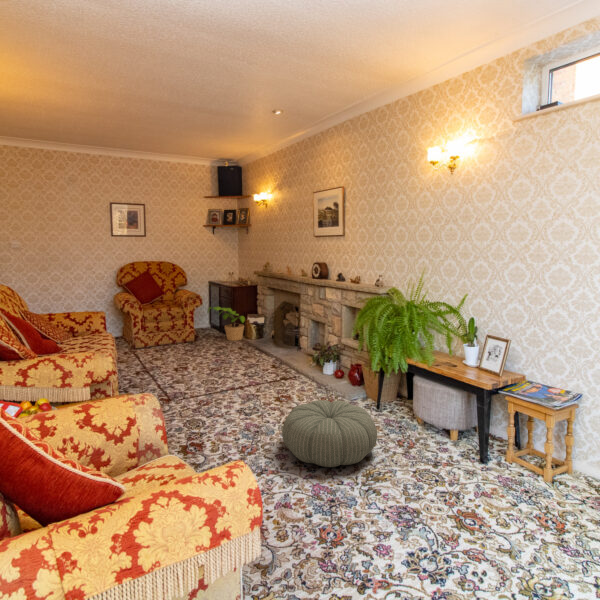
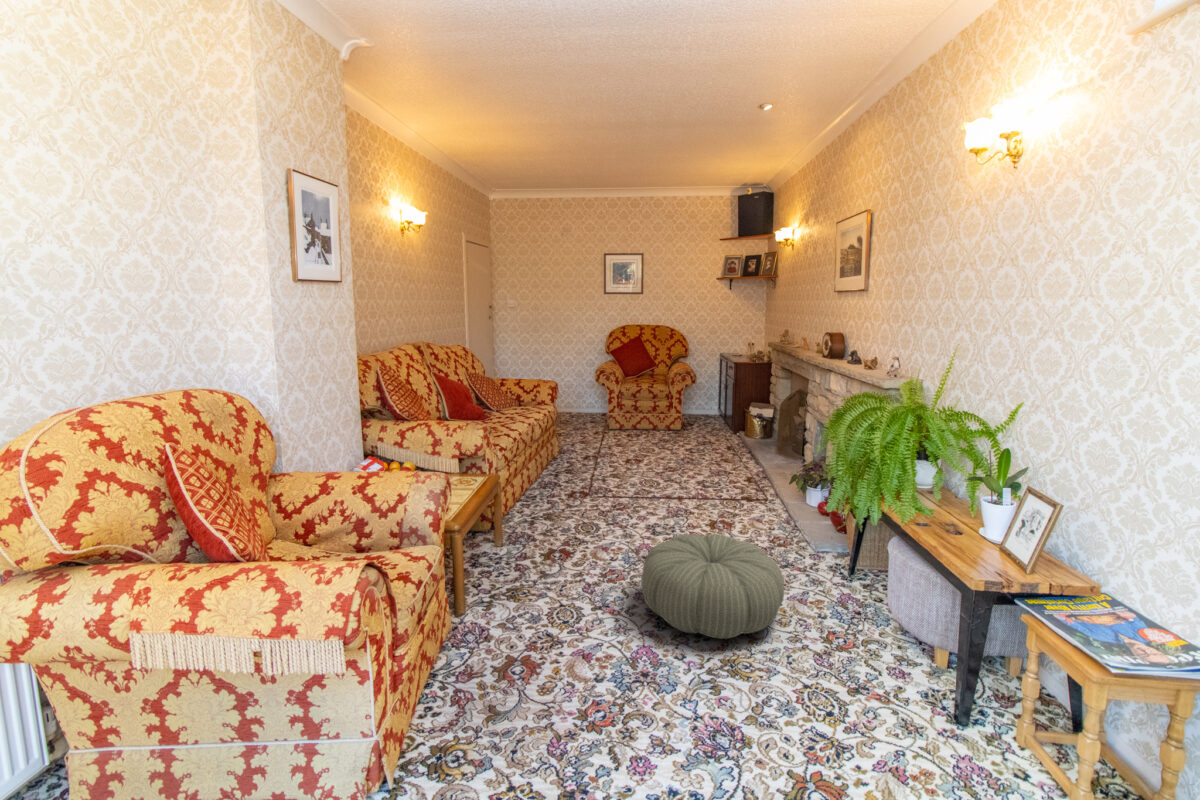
potted plant: present [208,307,245,341] -> none [696,388,750,438]

